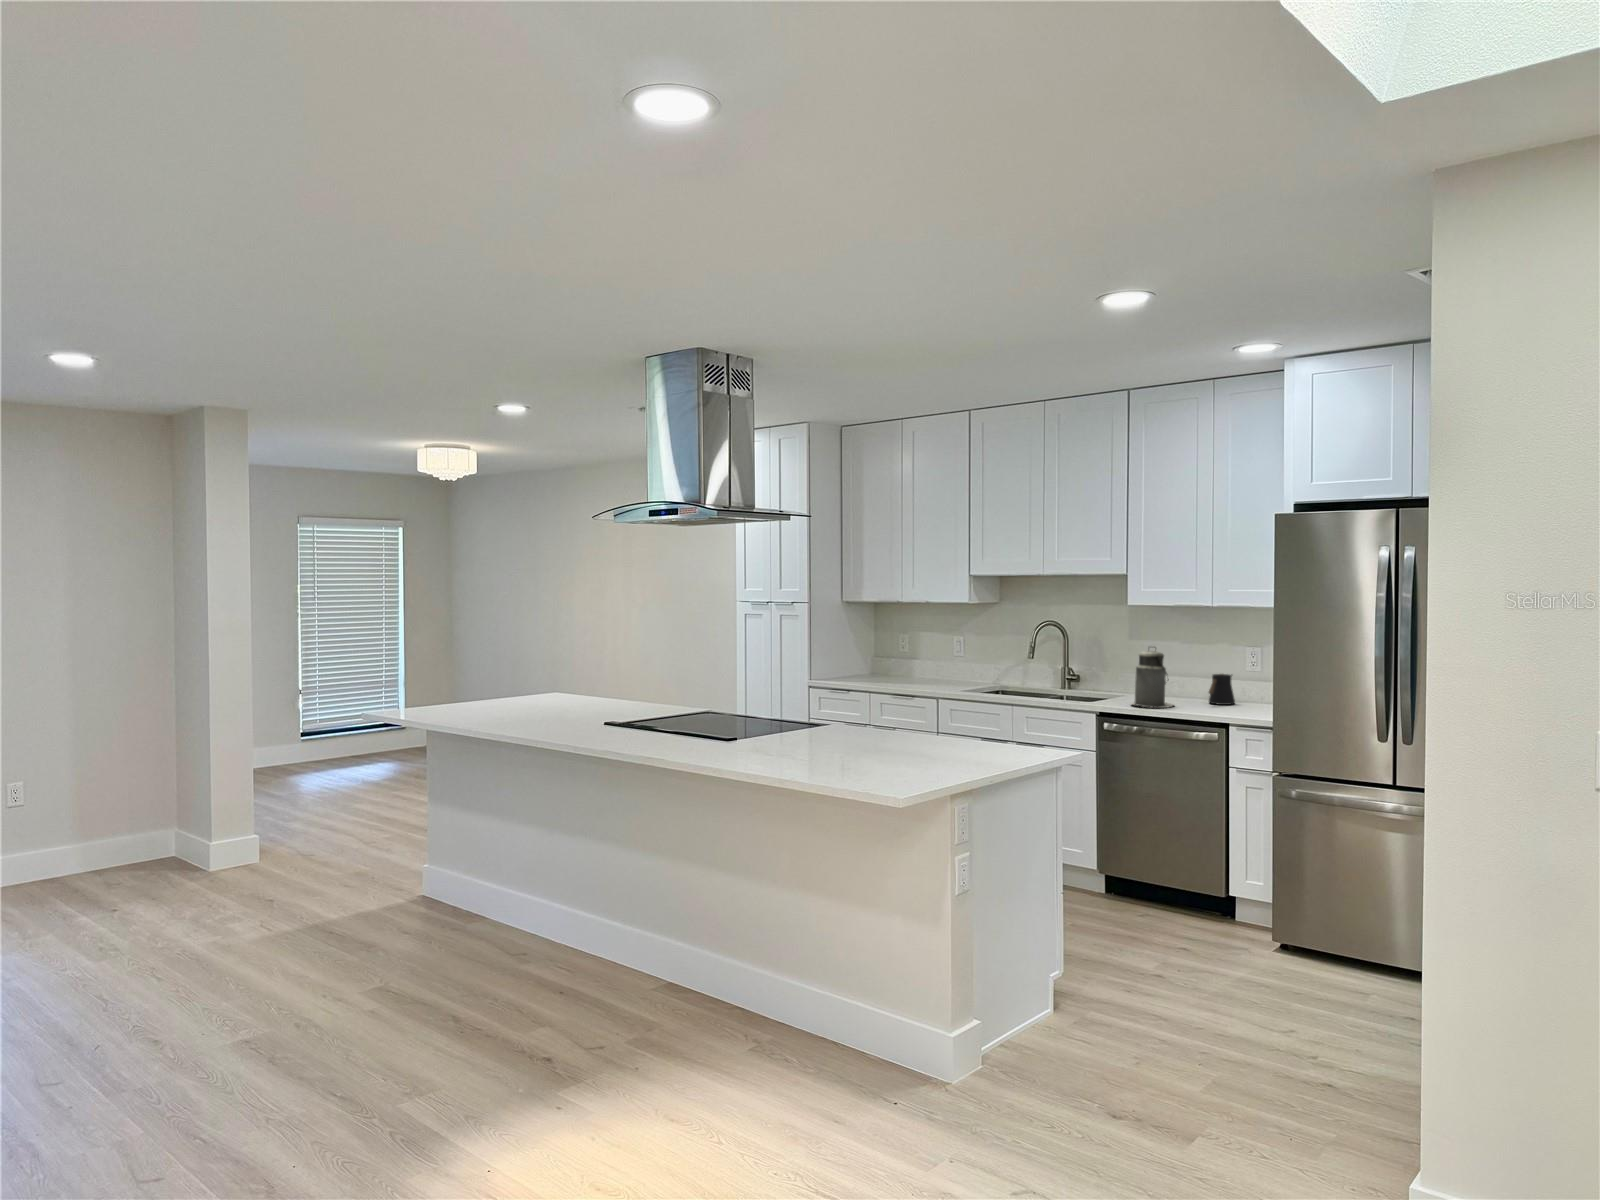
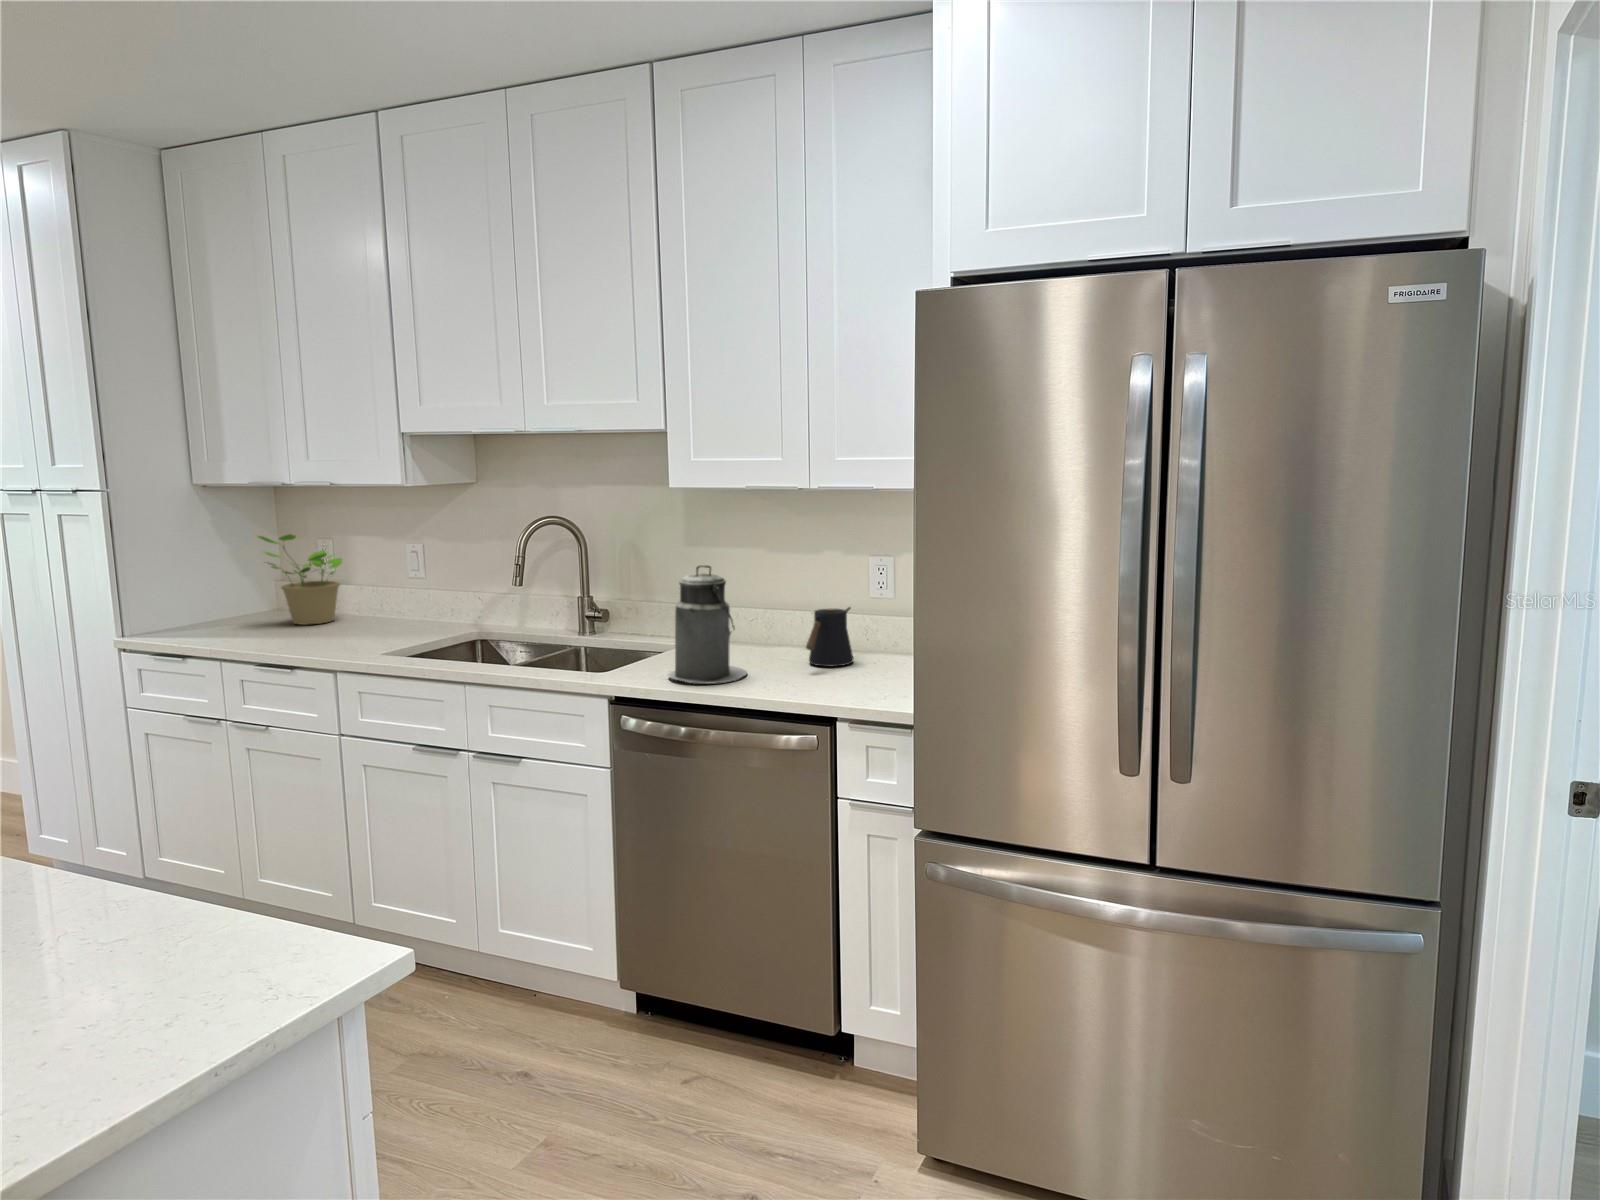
potted plant: none [873,629,918,680] -> present [258,534,342,625]

